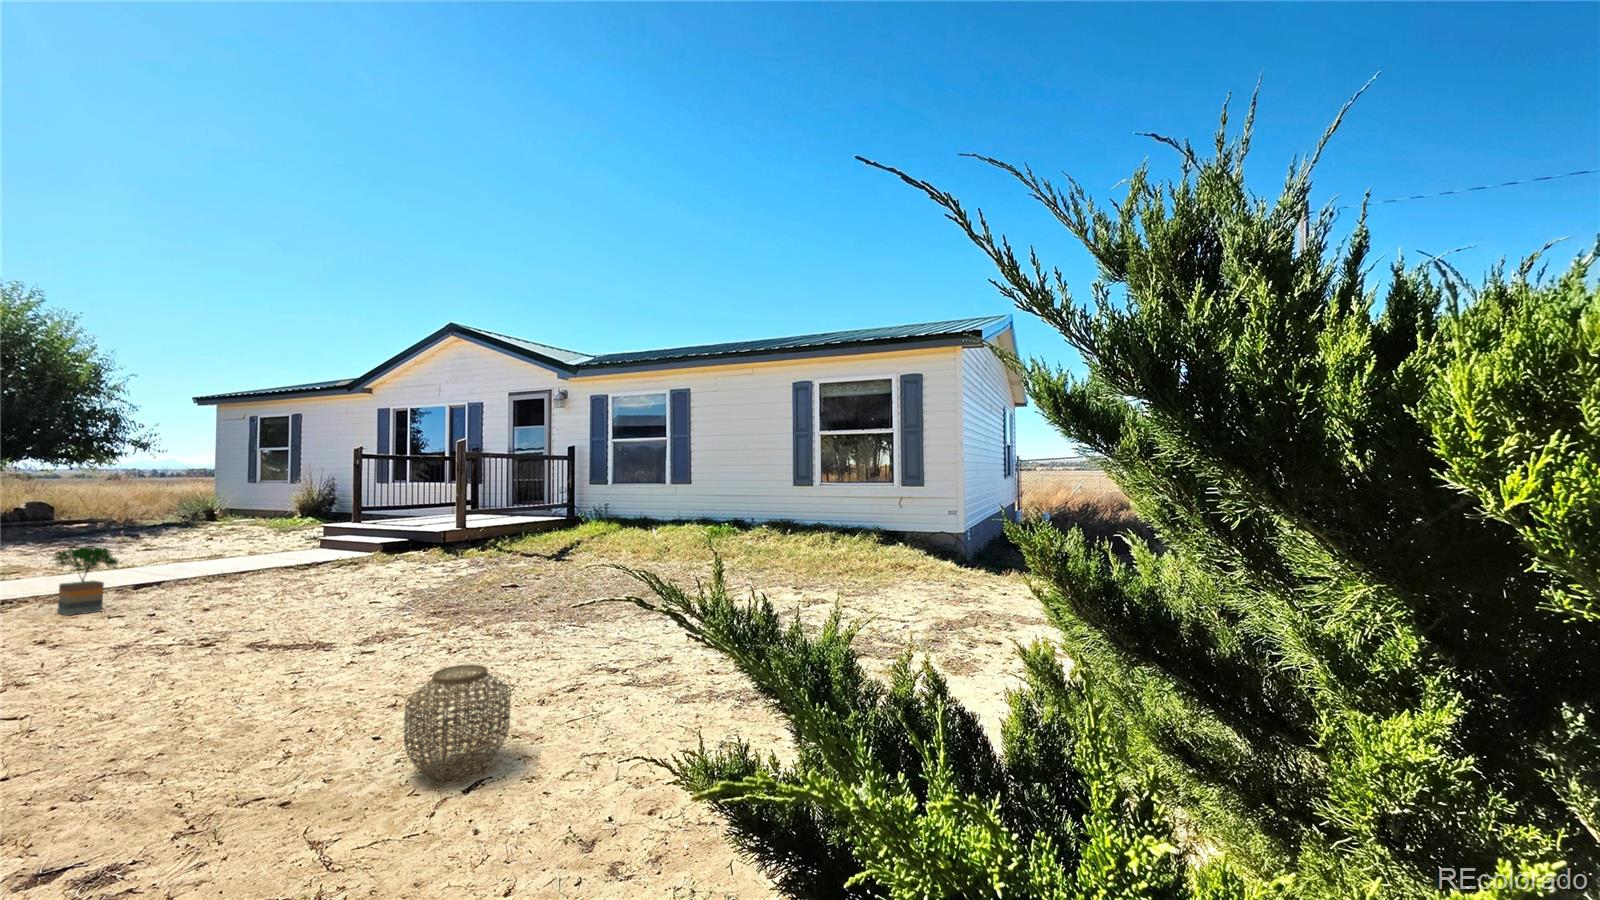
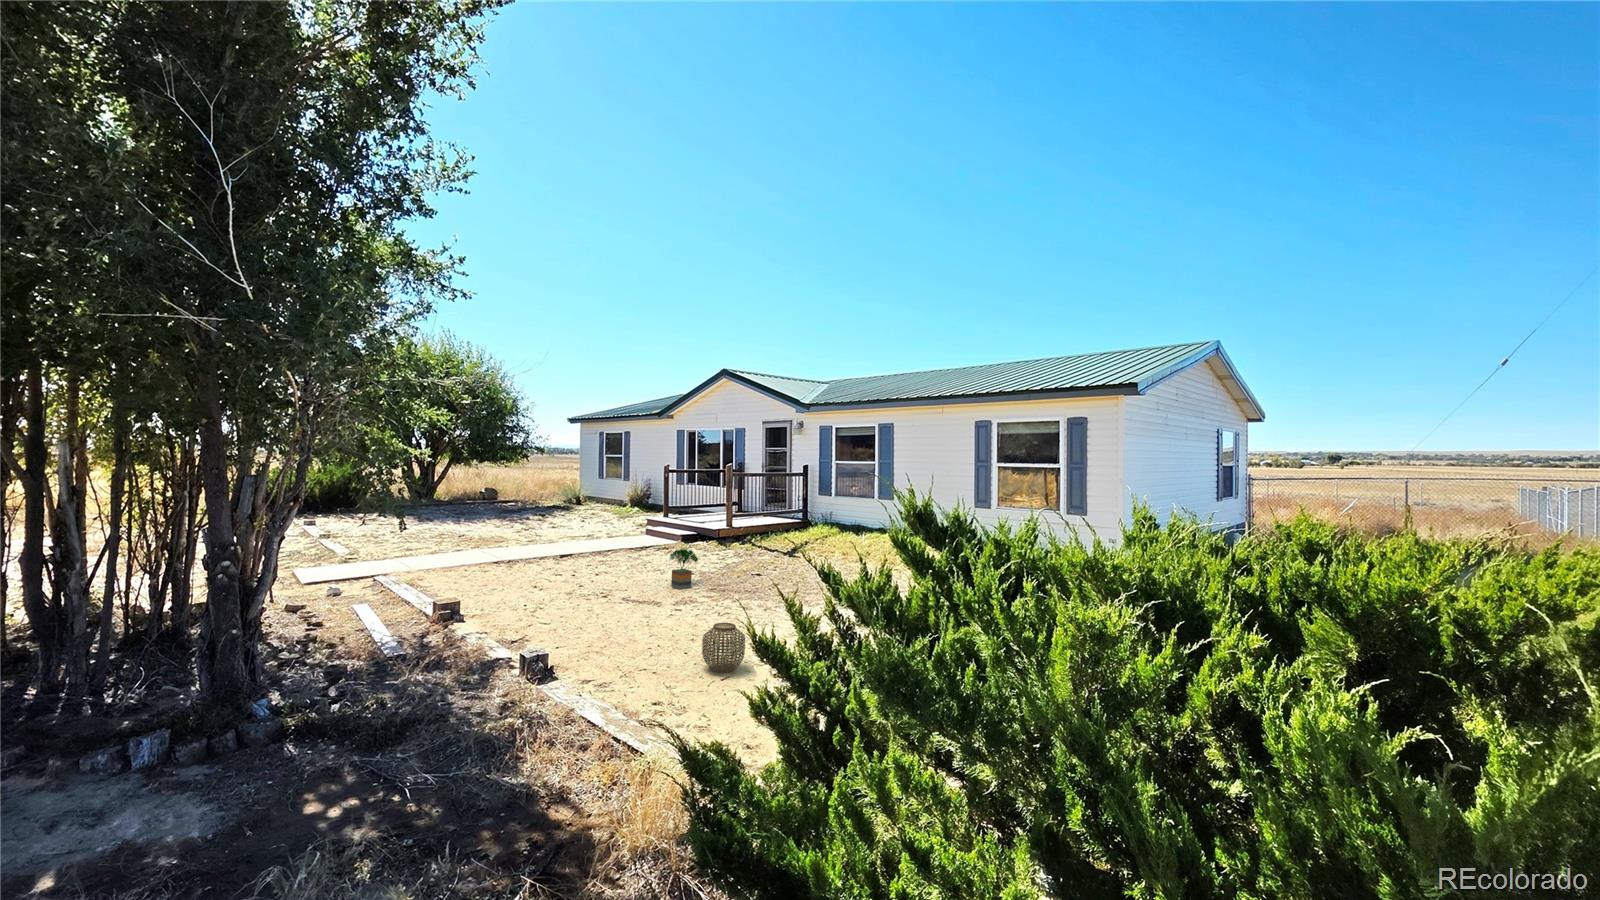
potted tree: present [54,547,118,615] -> present [670,549,698,590]

